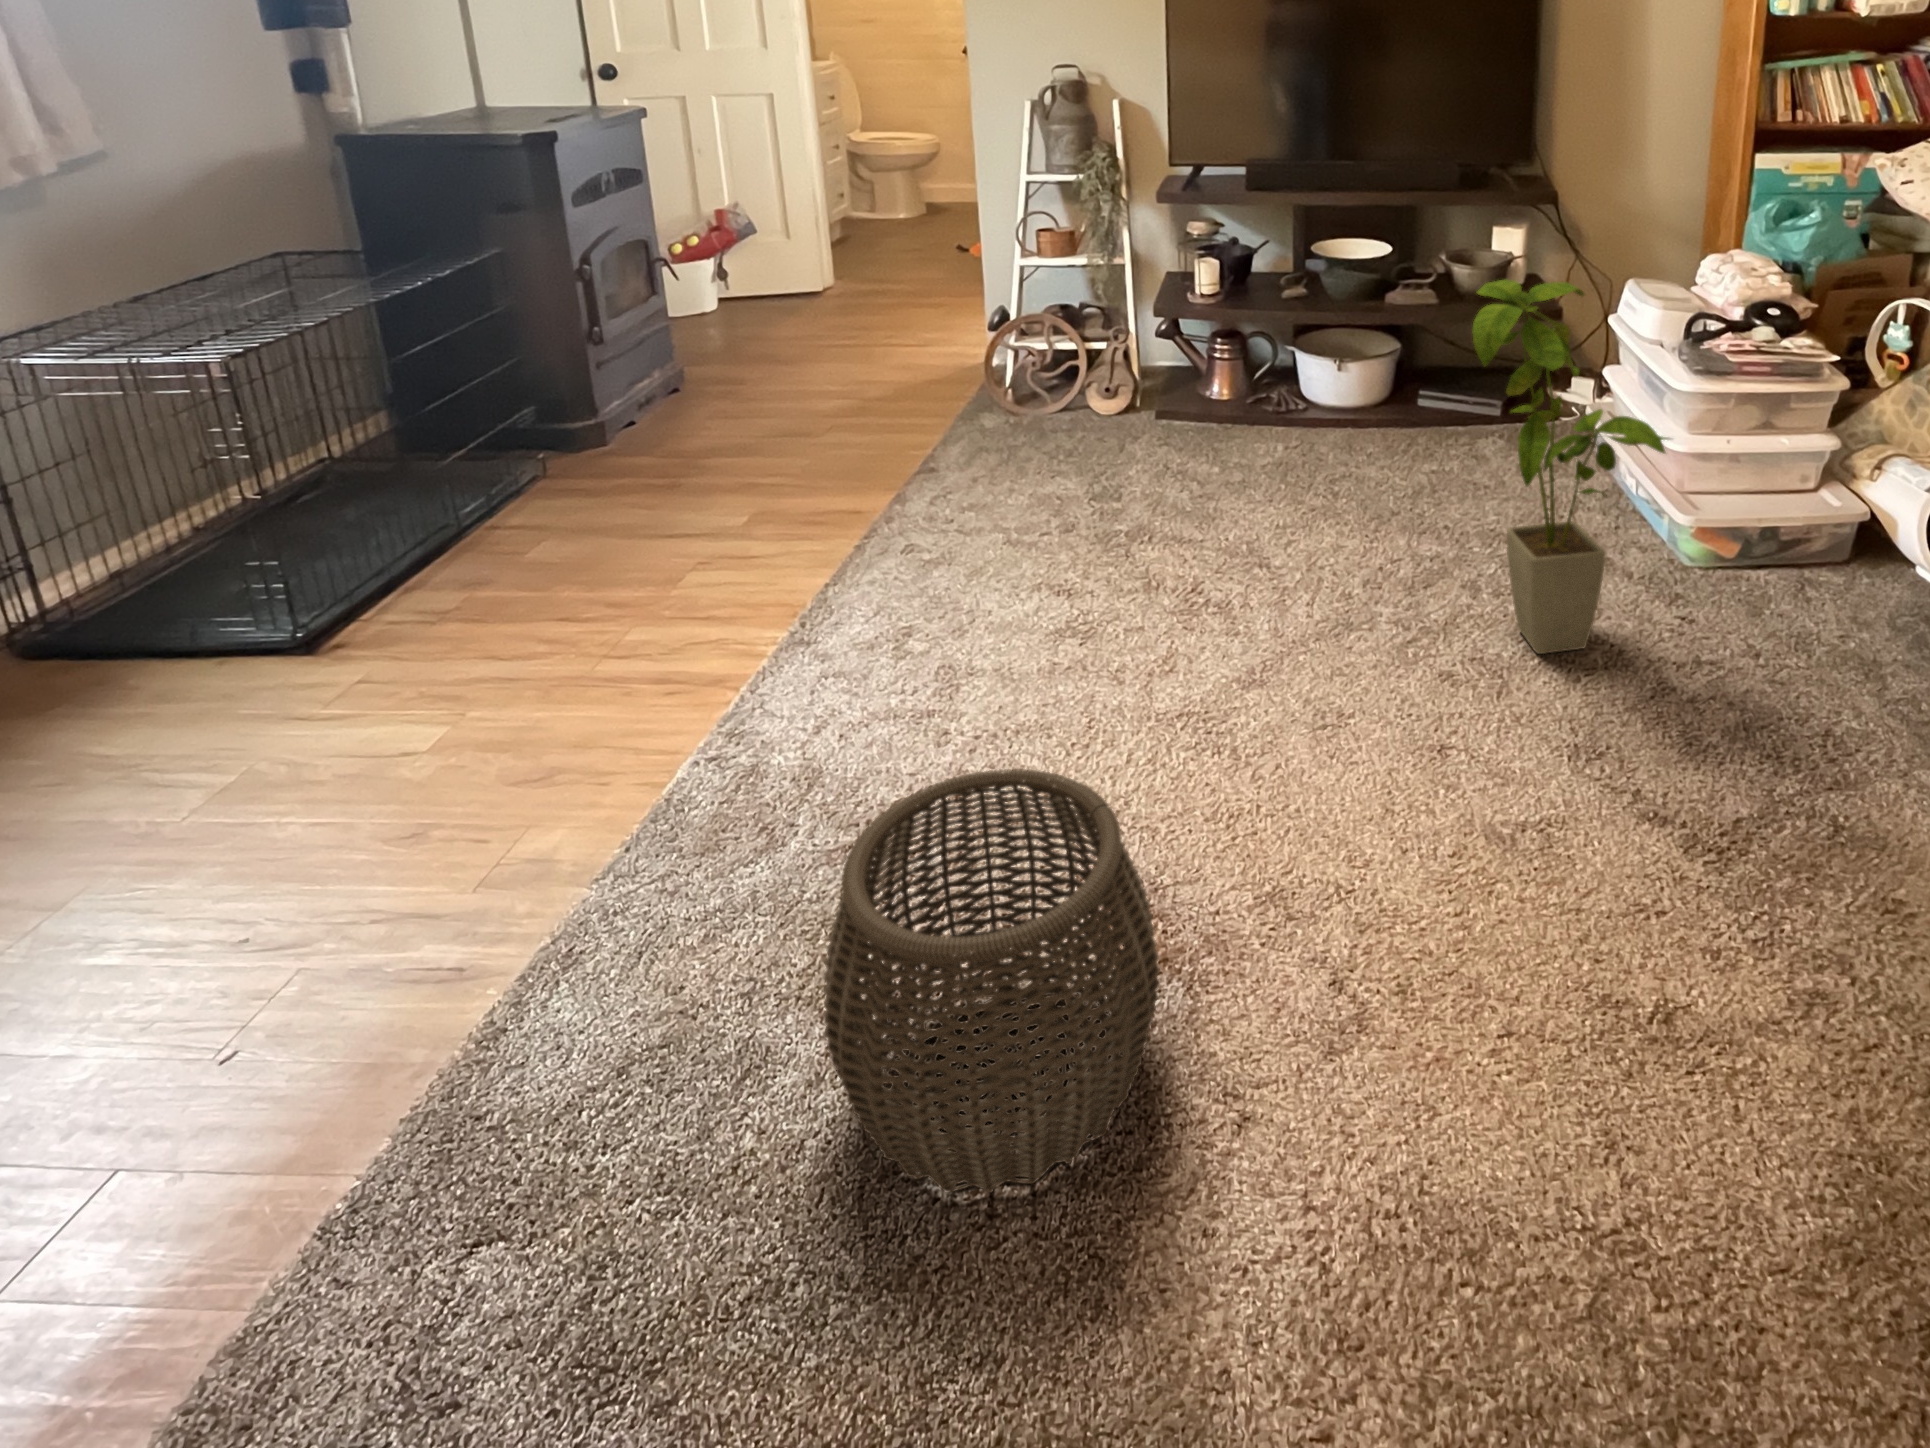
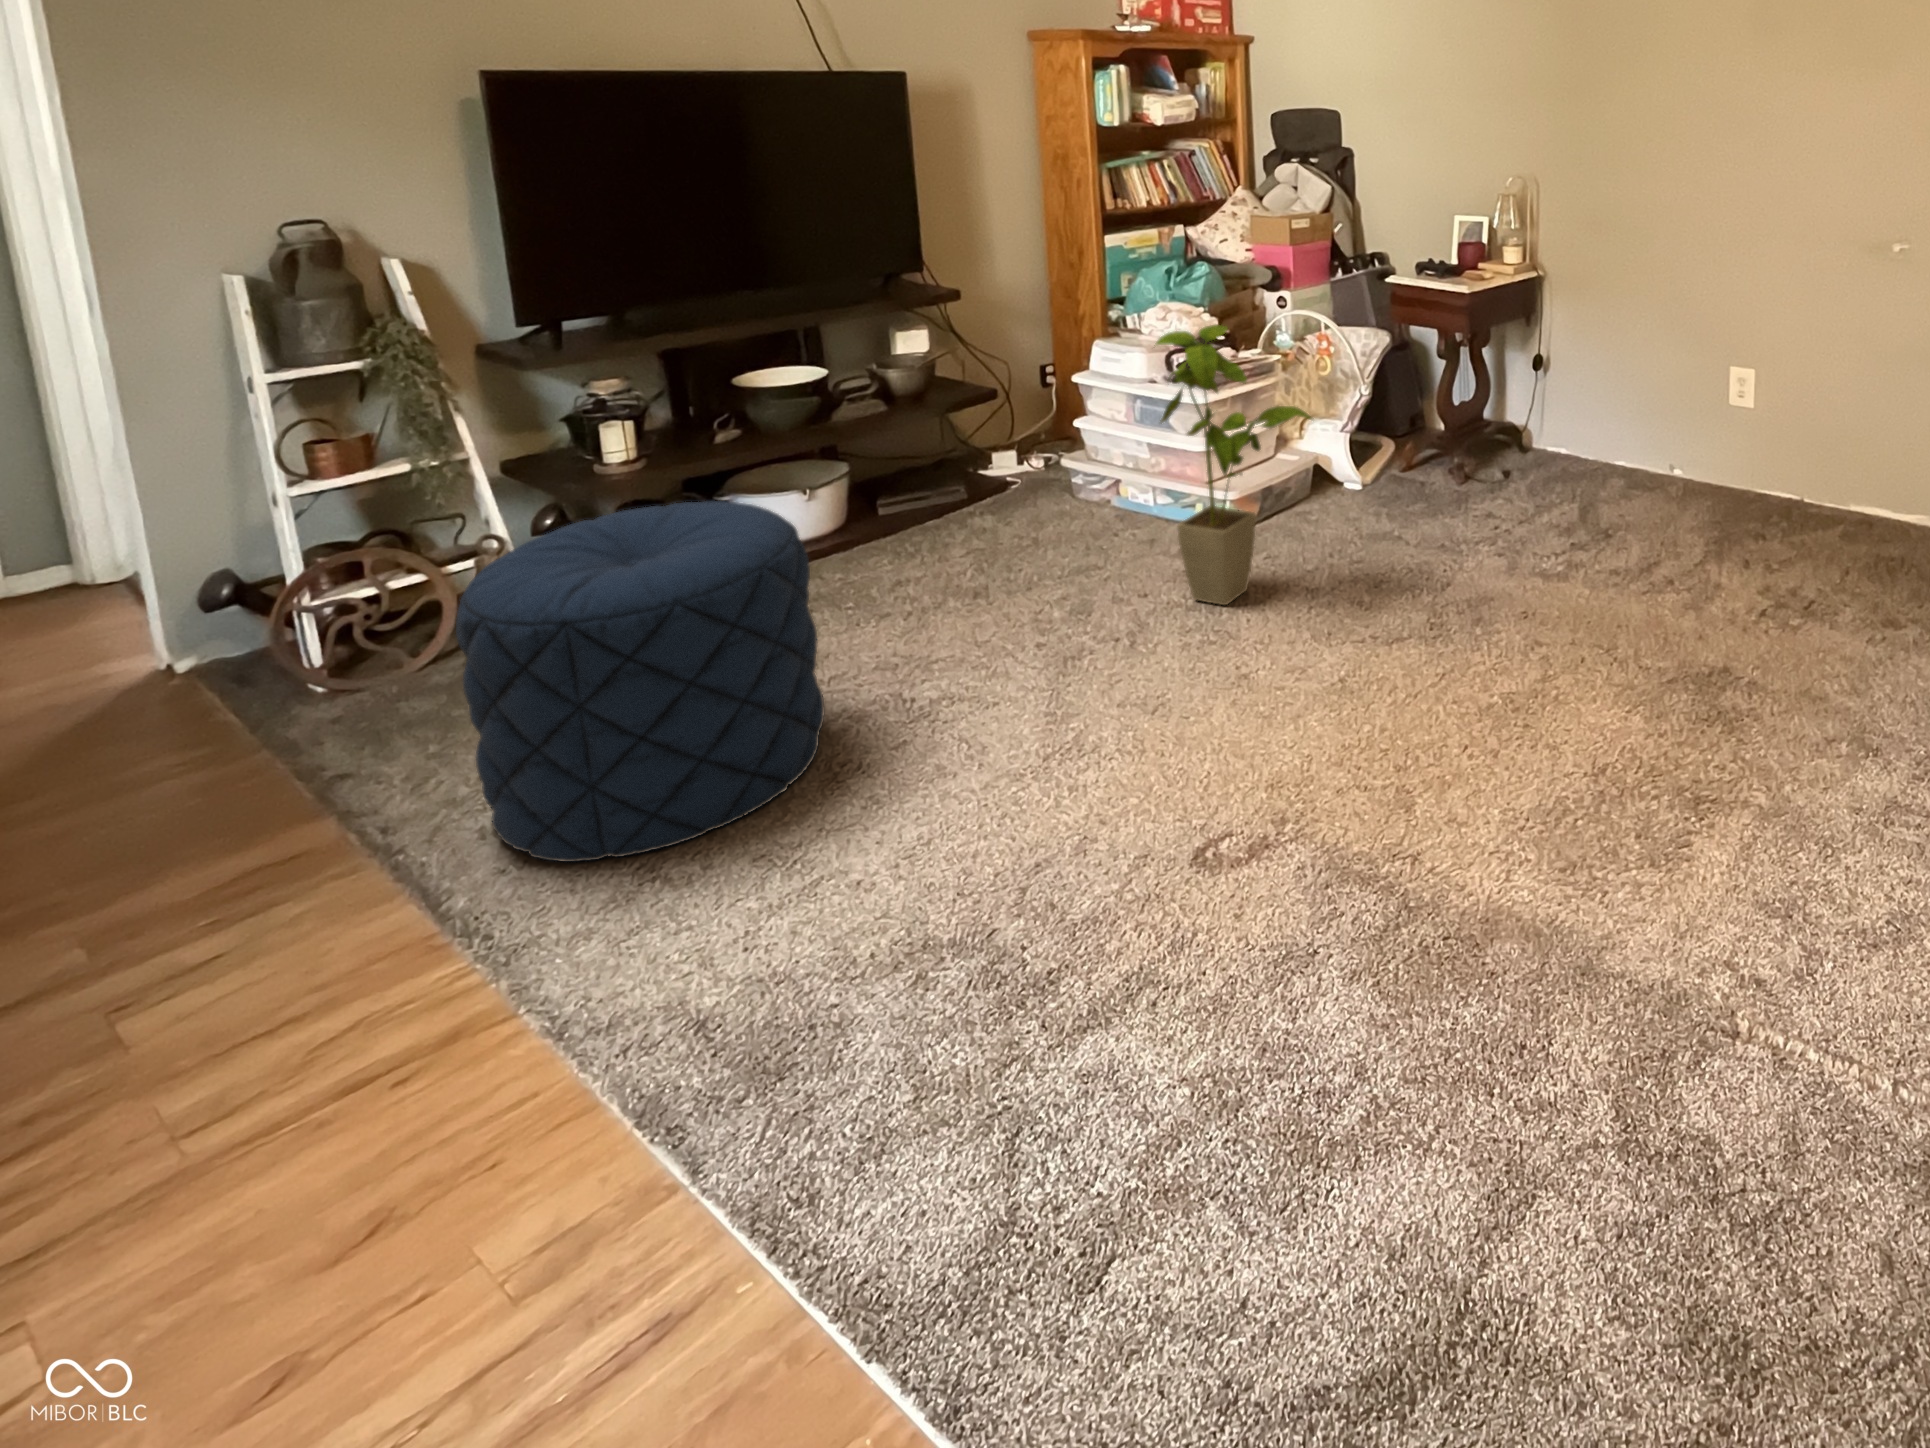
pouf: none [855,334,1122,630] -> present [456,501,824,862]
woven basket: present [824,769,1160,1193] -> none [1165,703,1413,1005]

